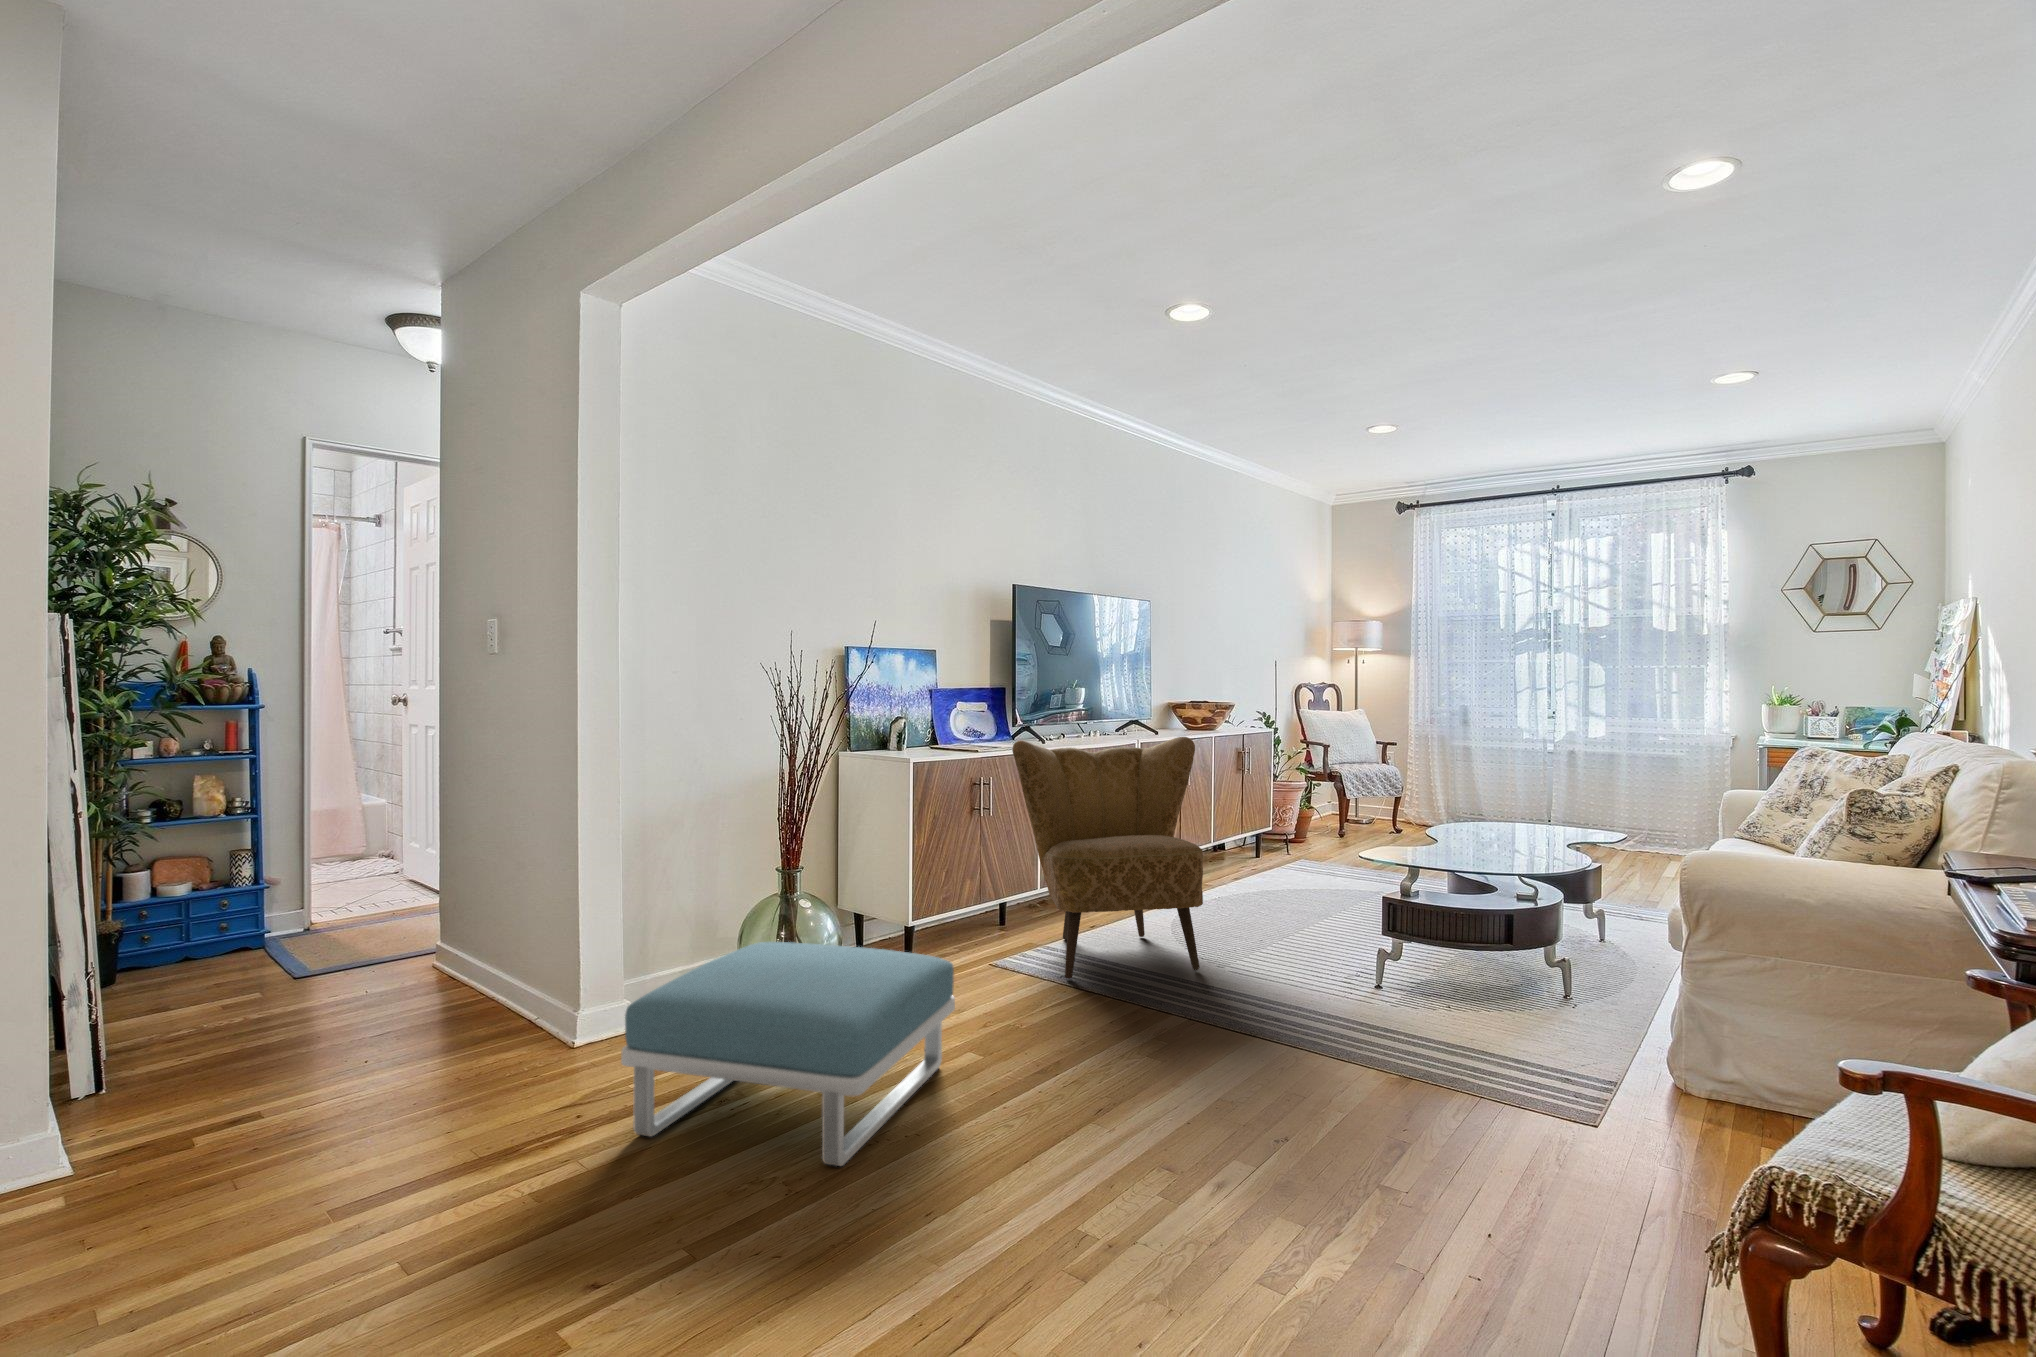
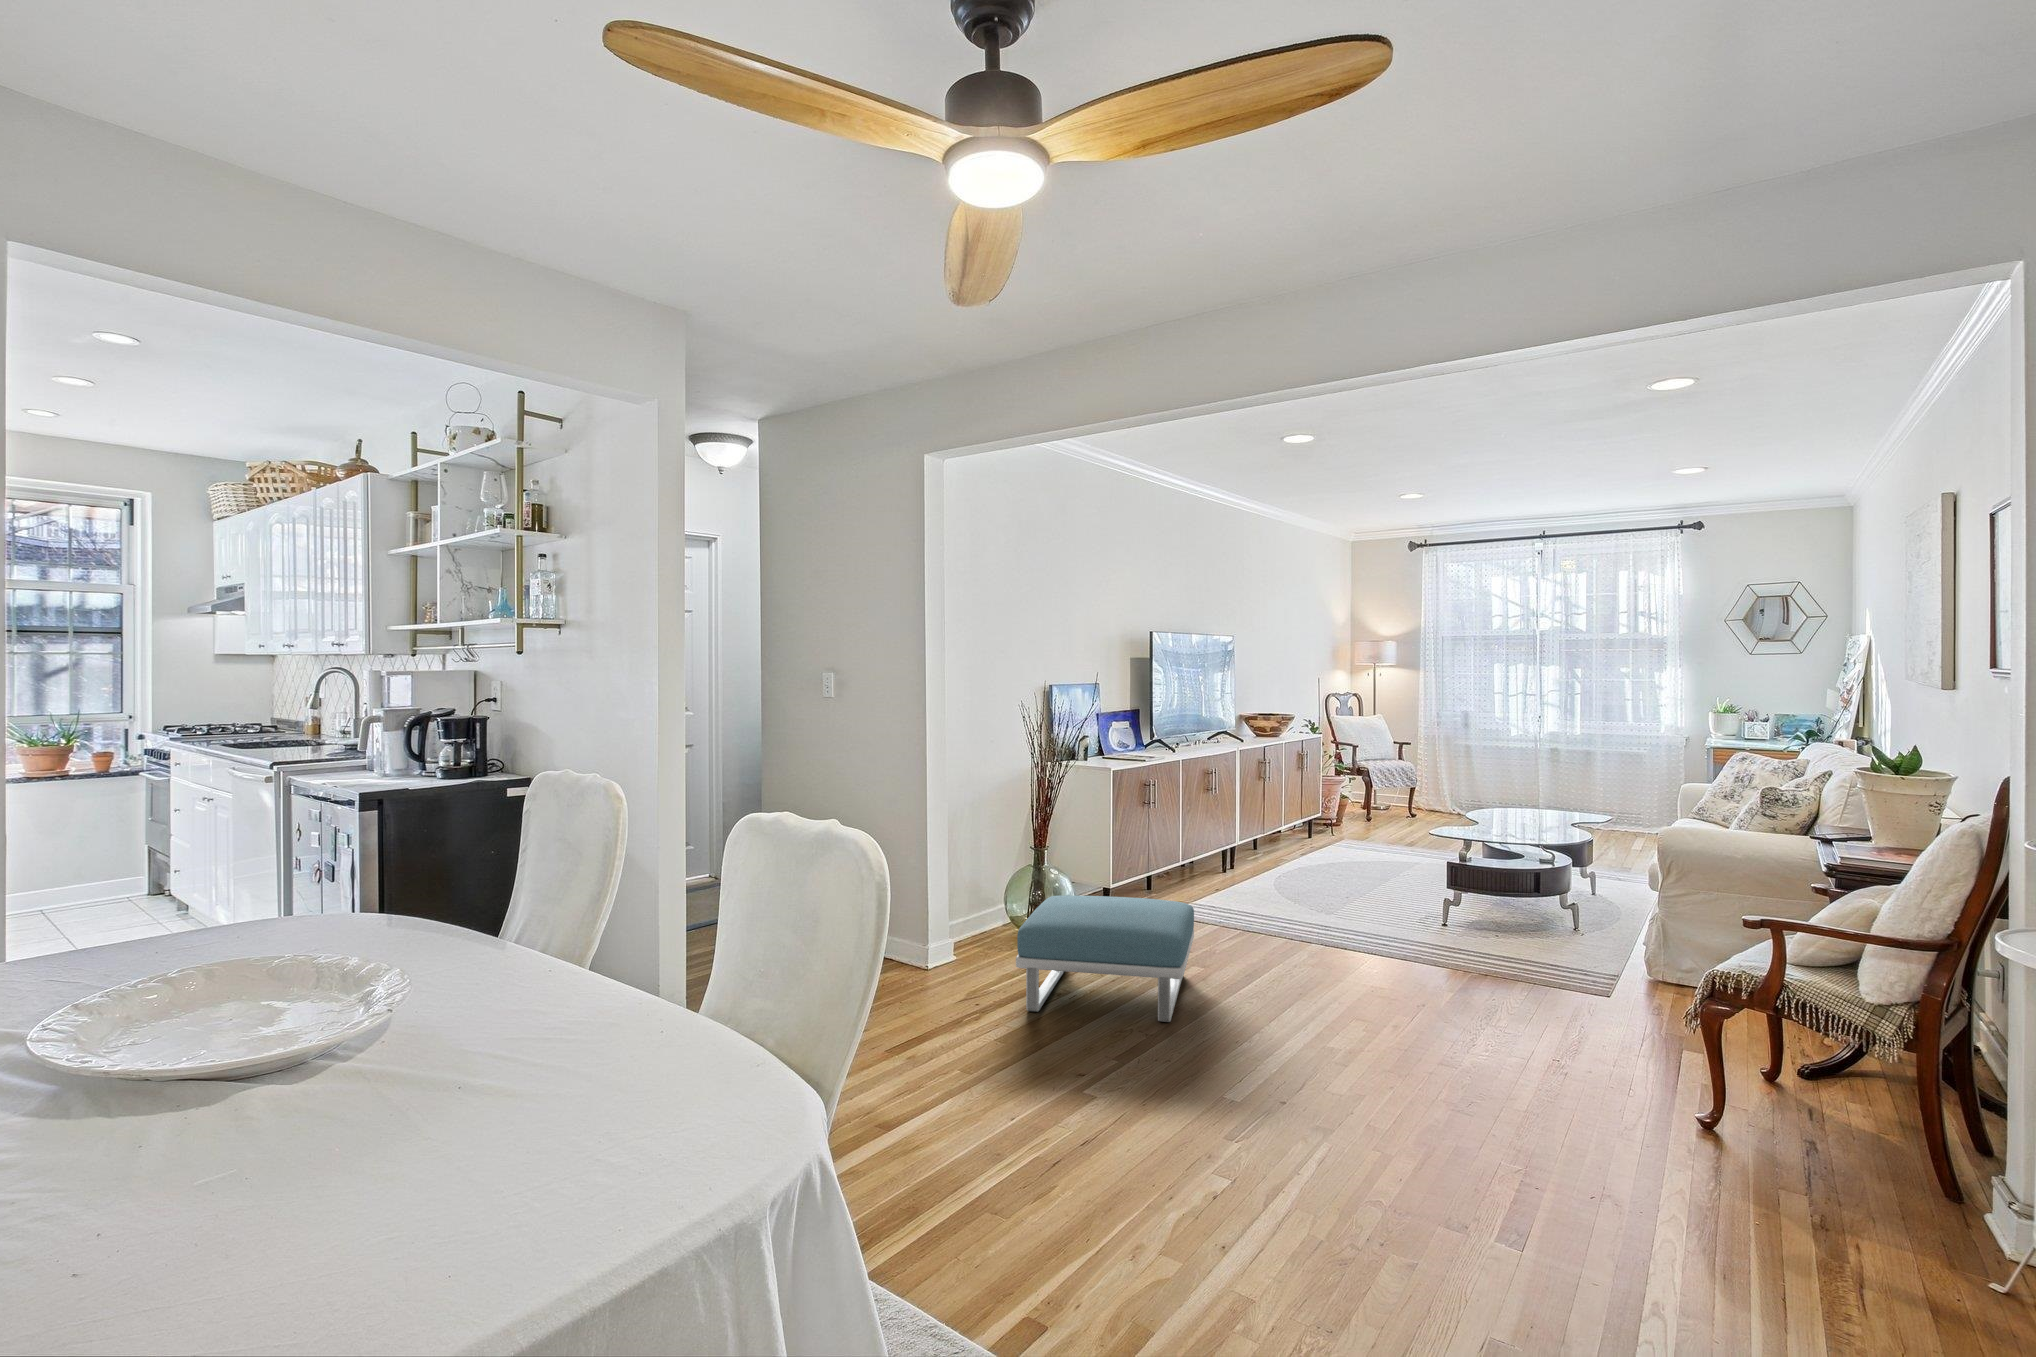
armchair: present [1012,737,1203,979] -> none [1168,748,1319,925]

